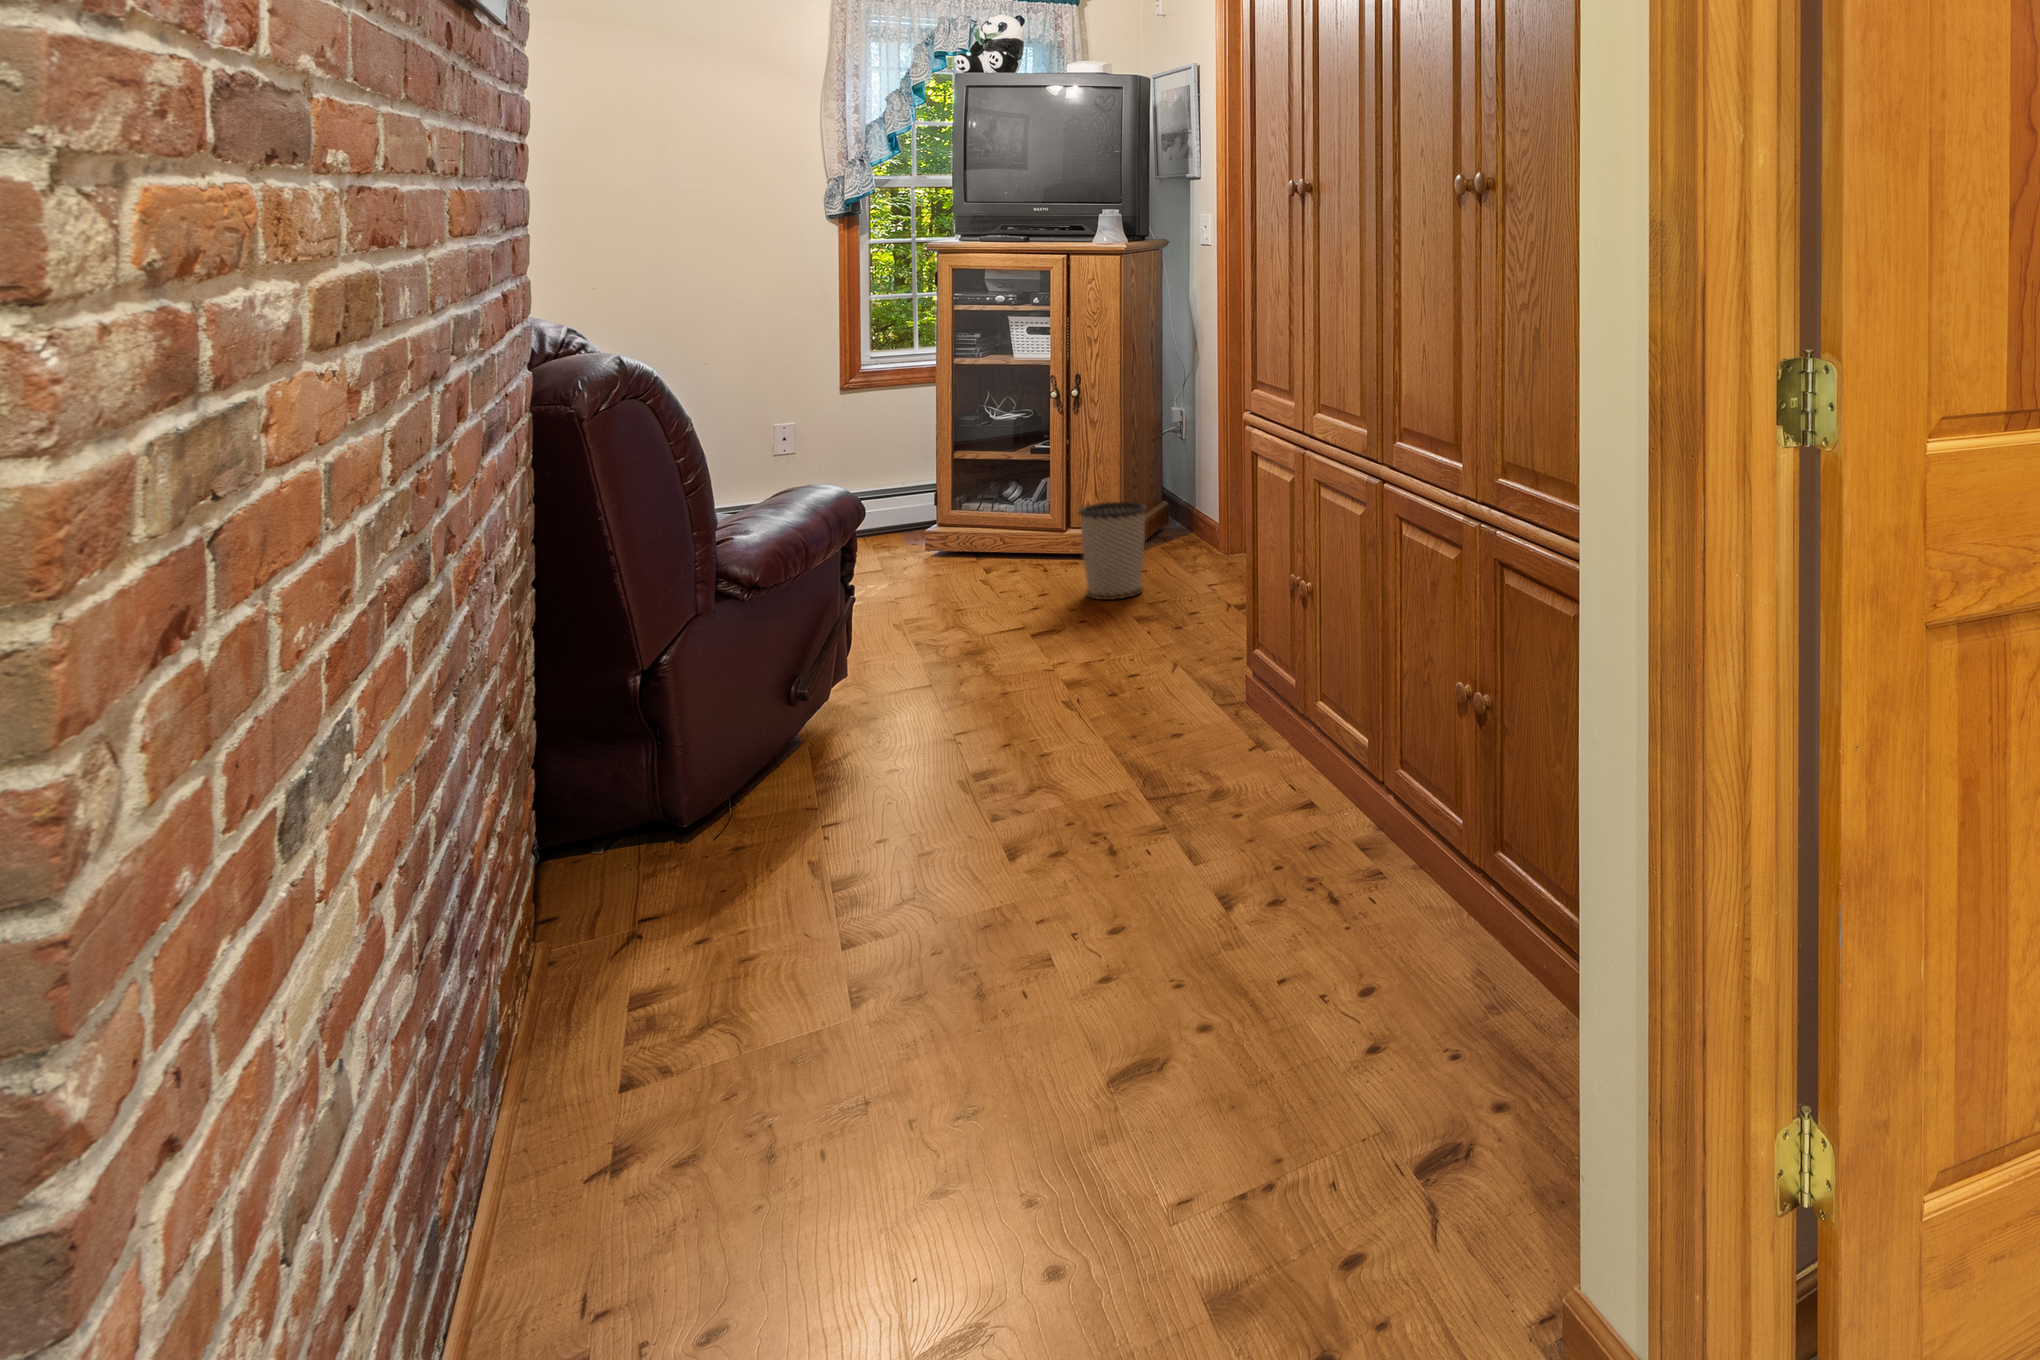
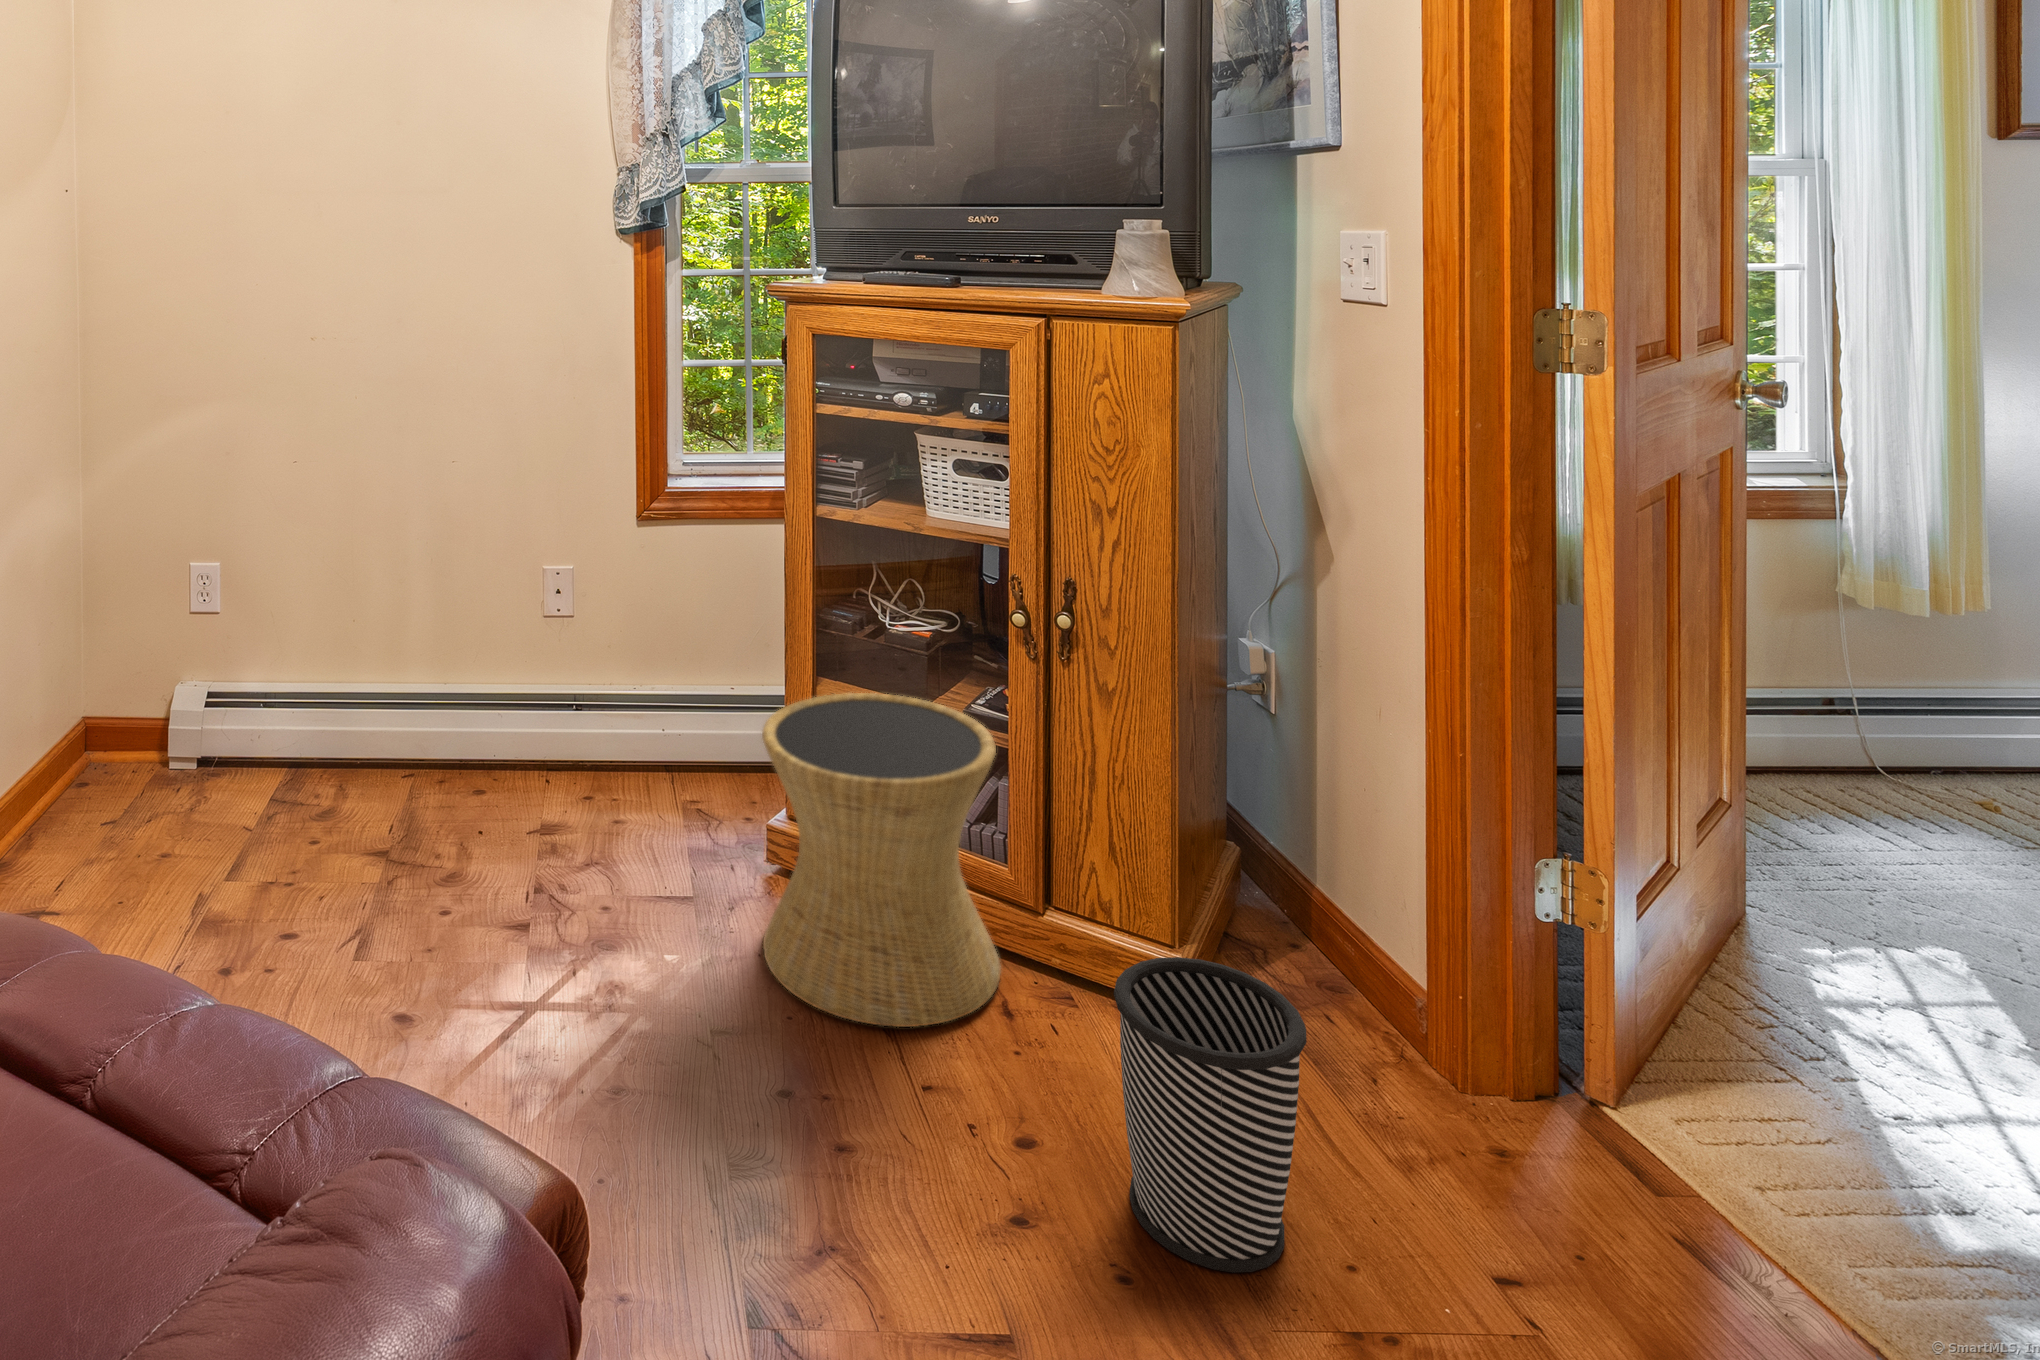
side table: none [925,447,1048,579] -> present [762,693,1001,1027]

